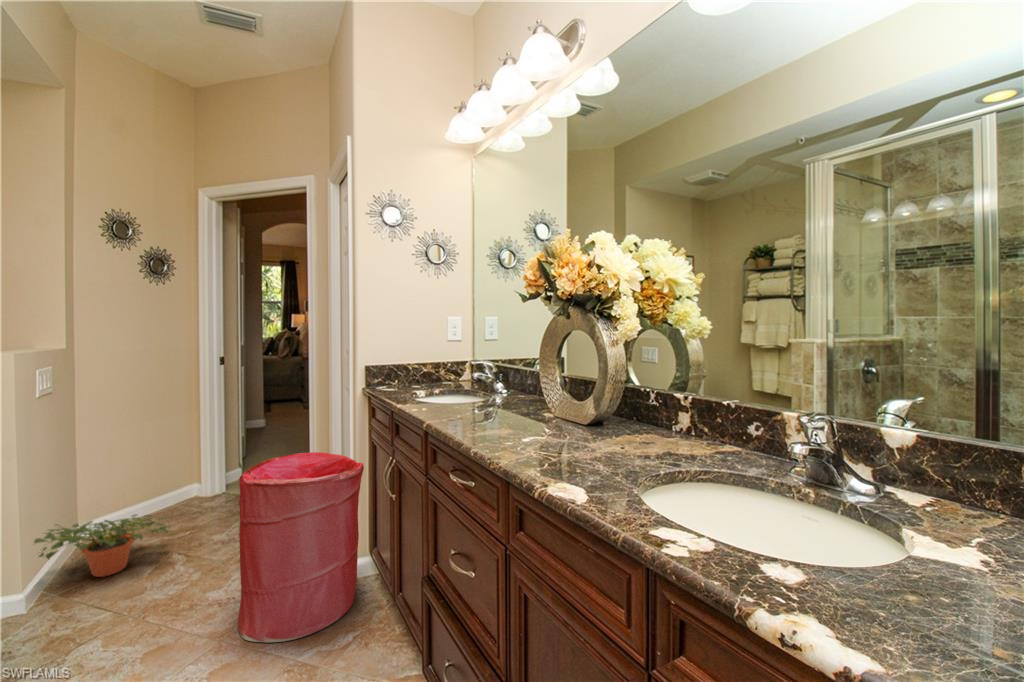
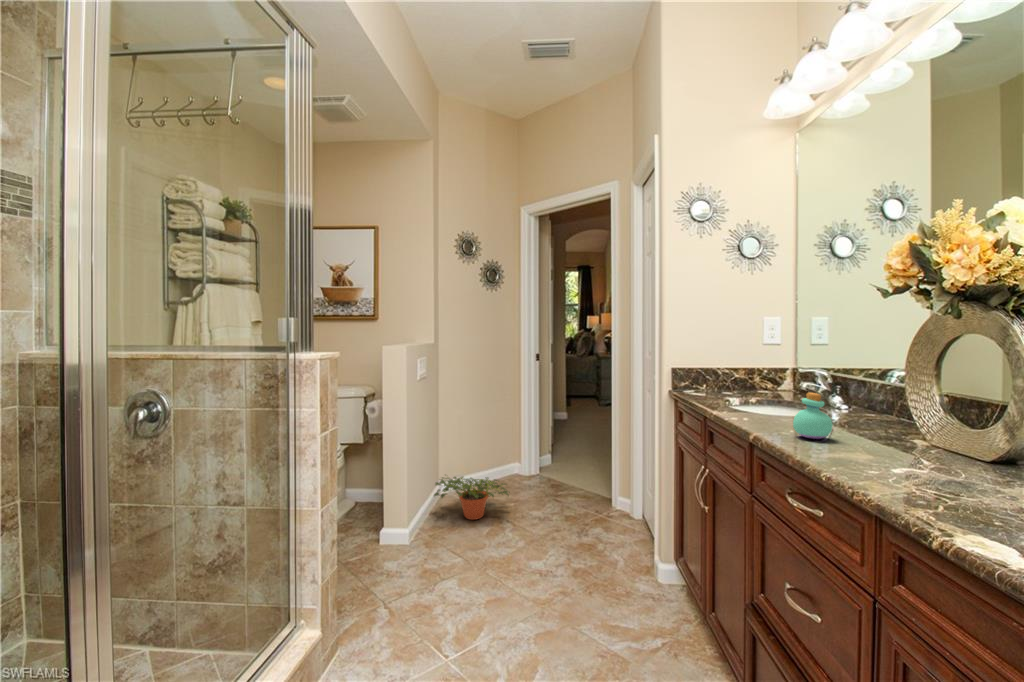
perfume bottle: none [460,380,489,420] -> present [793,393,833,439]
laundry hamper: present [238,452,364,642] -> none [562,448,670,618]

